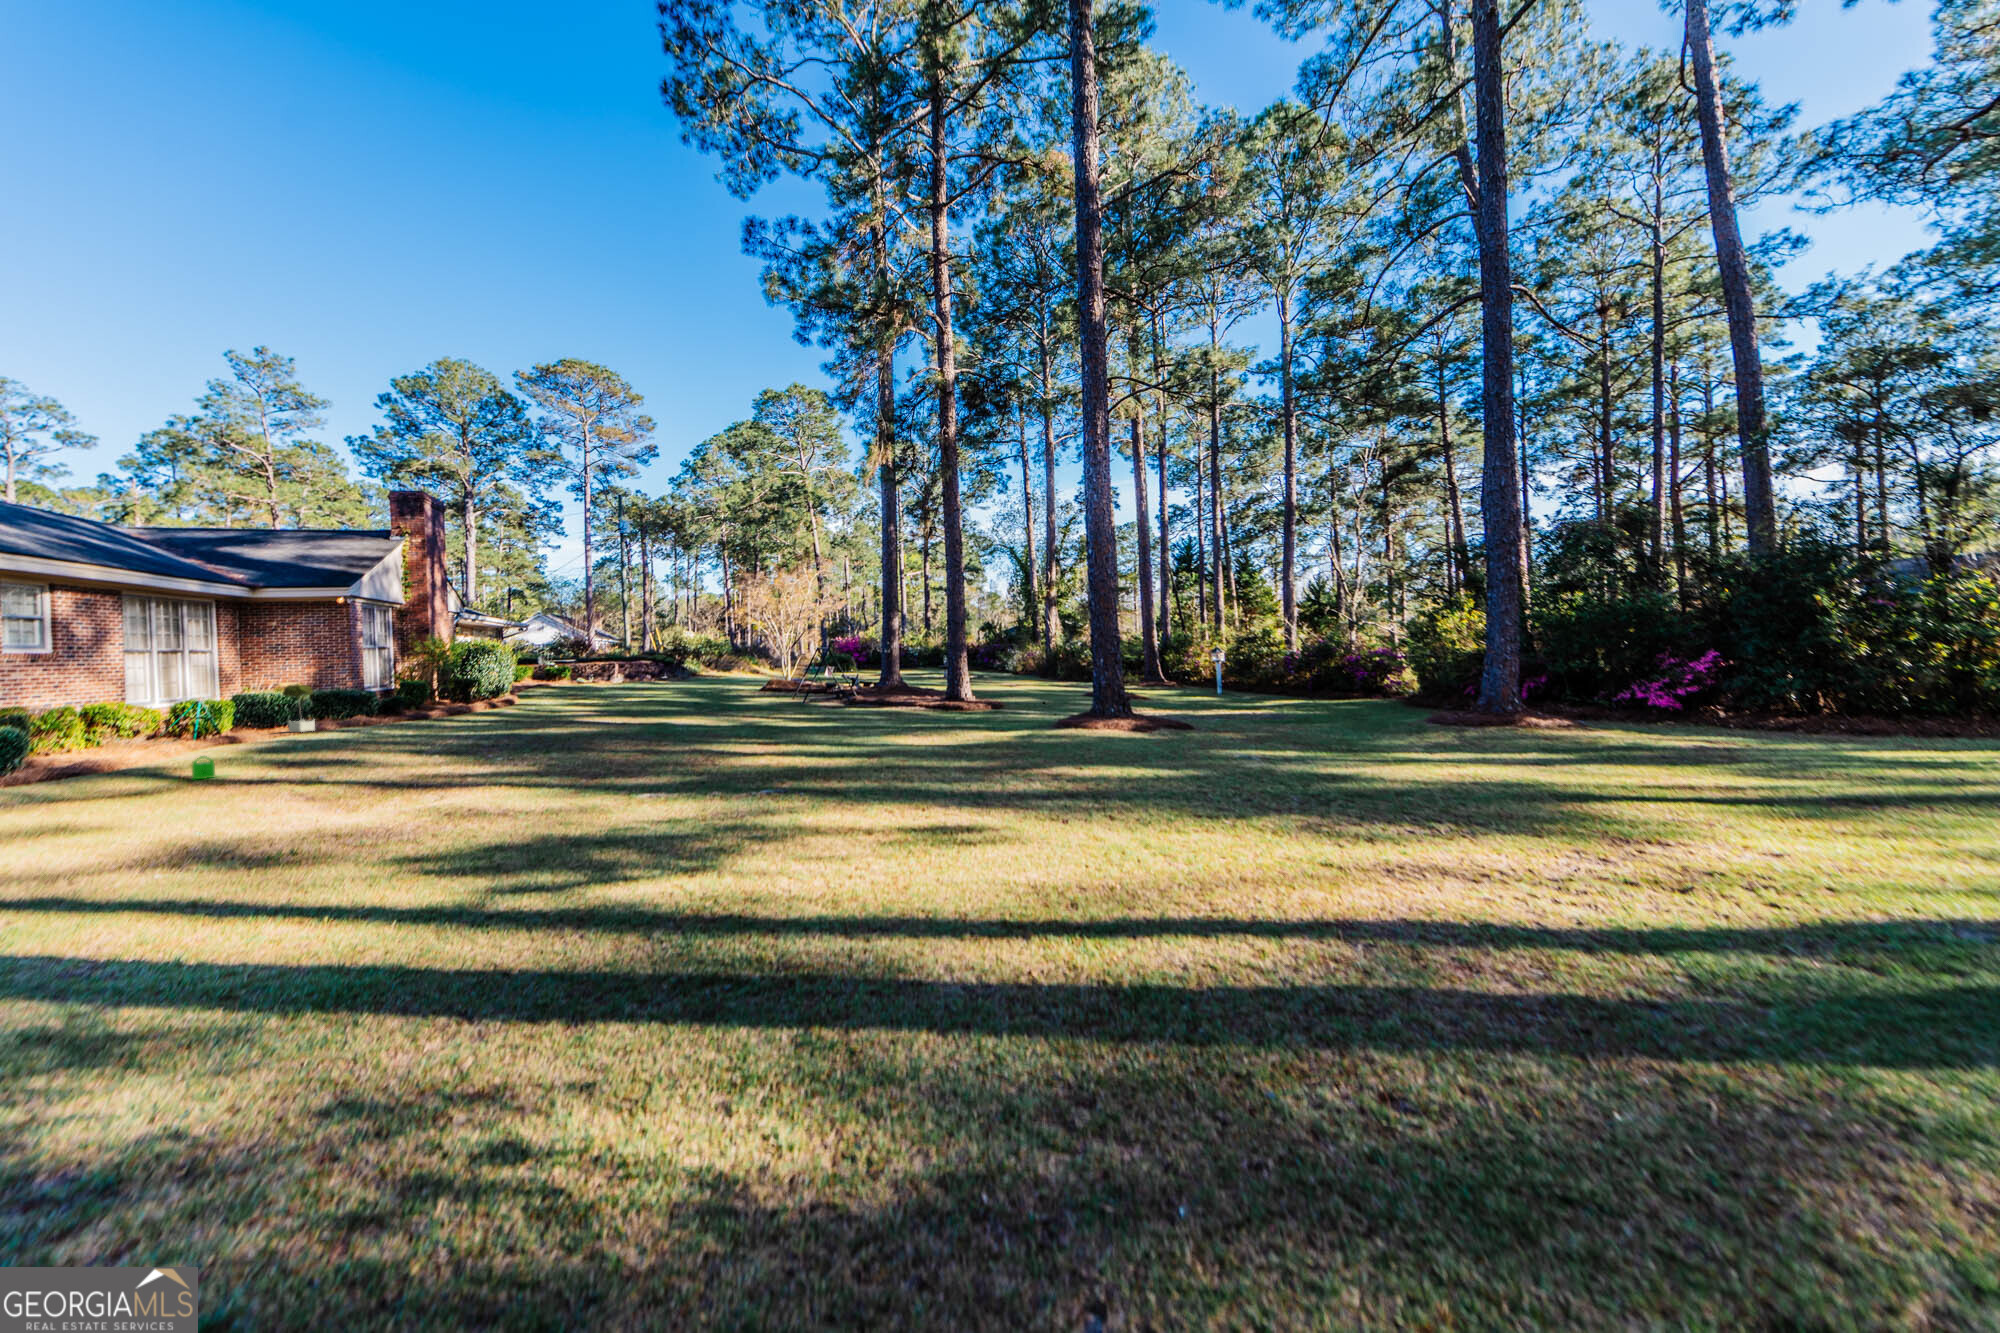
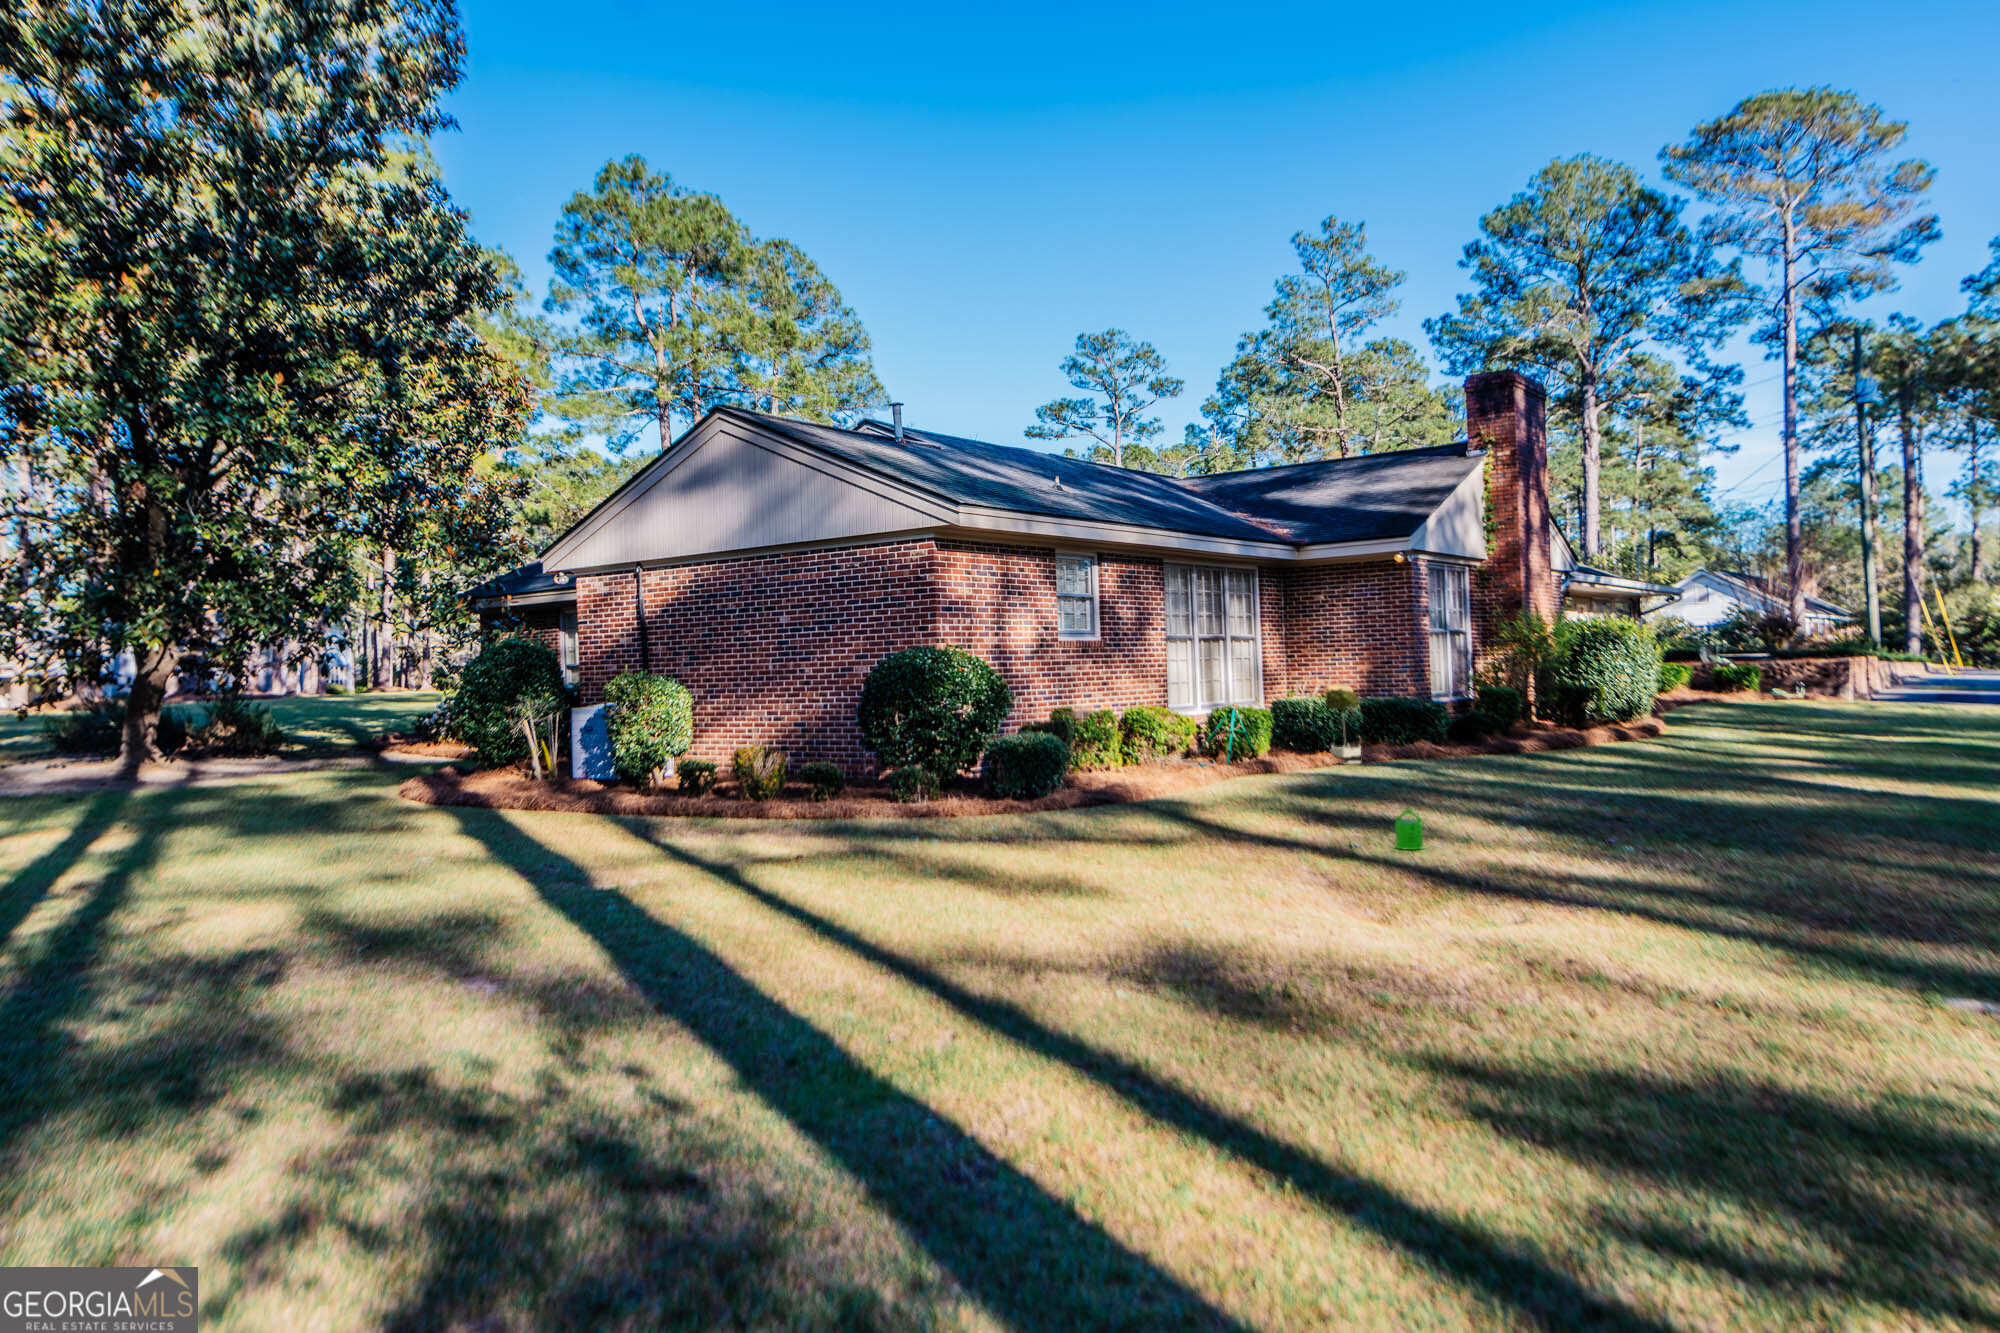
watering can: present [192,756,215,779] -> present [1395,809,1424,850]

